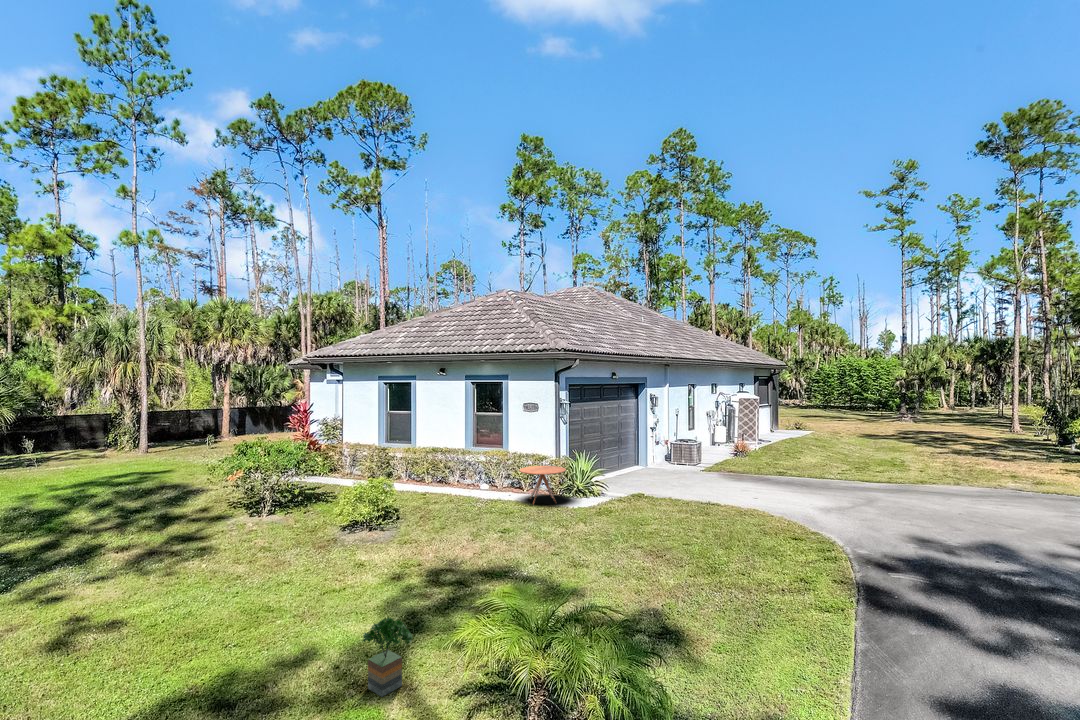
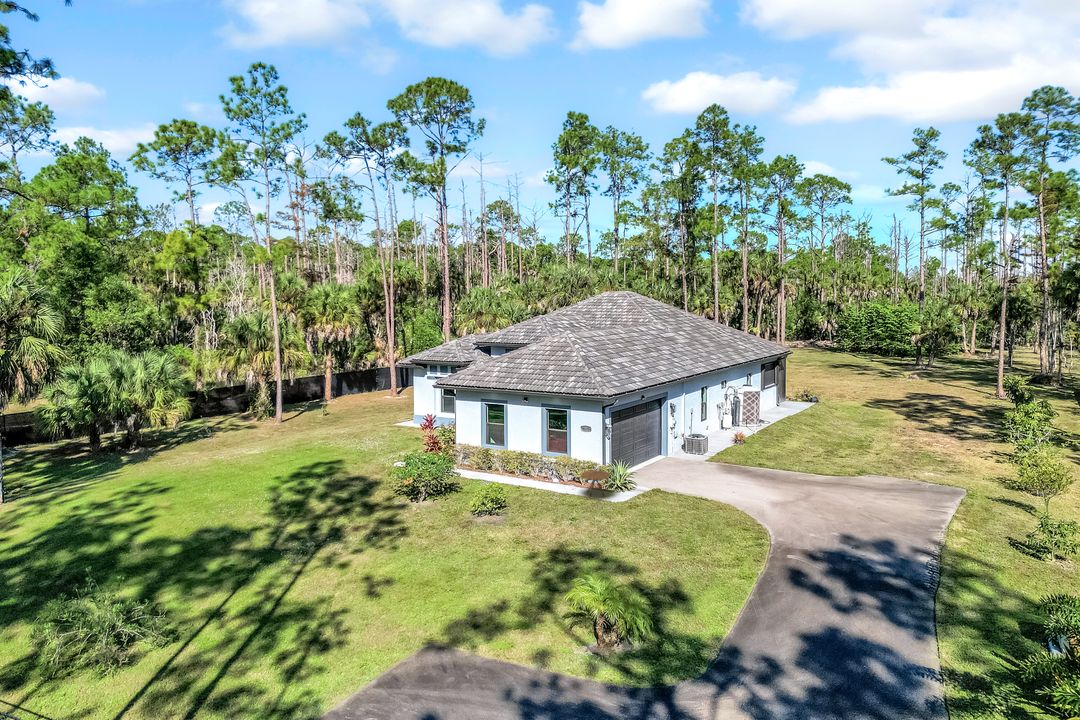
potted tree: present [363,617,413,697] -> none [526,584,547,616]

